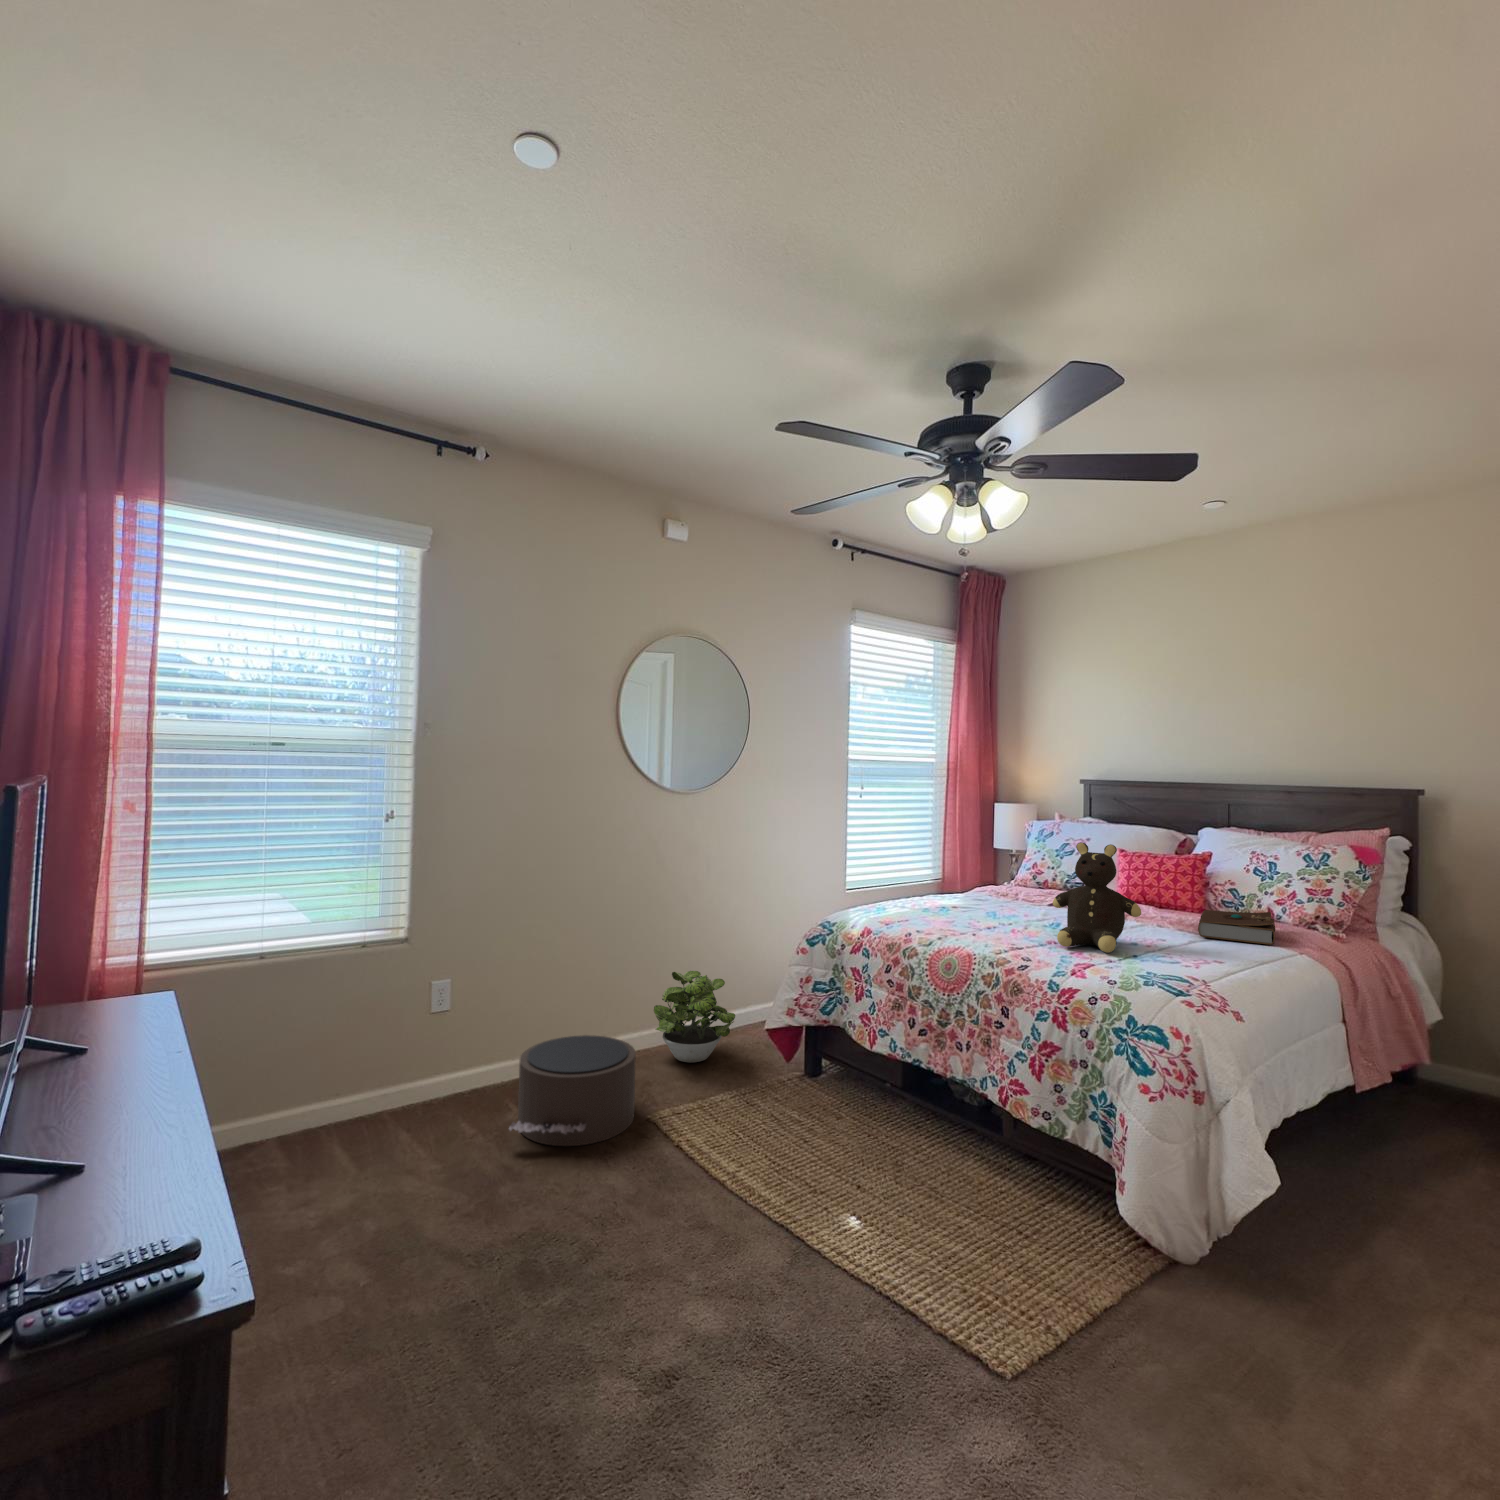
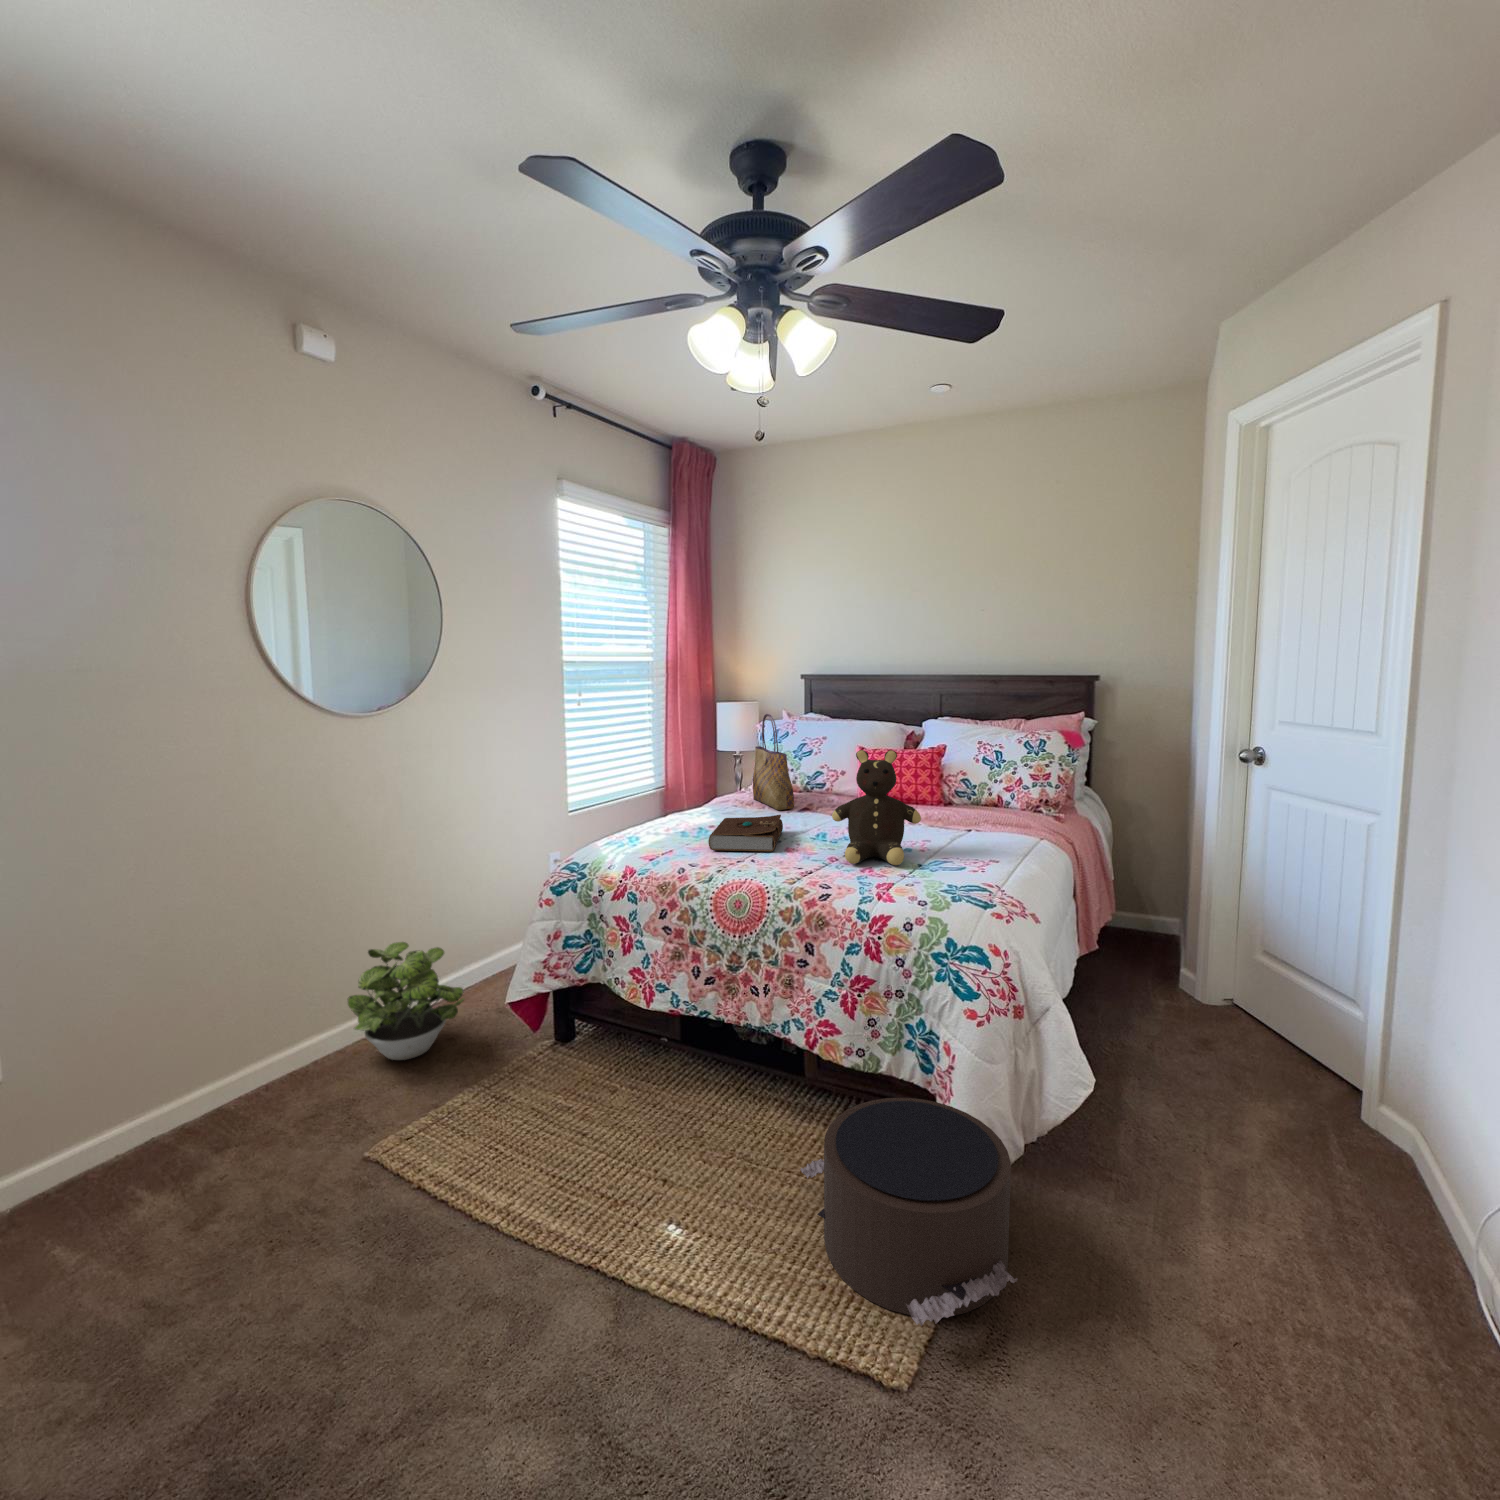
tote bag: none [1007,810,1041,901] -> present [753,714,794,810]
book: present [1198,910,1276,945] -> present [709,815,783,851]
pouf: present [509,1035,636,1146] -> present [800,1098,1017,1326]

